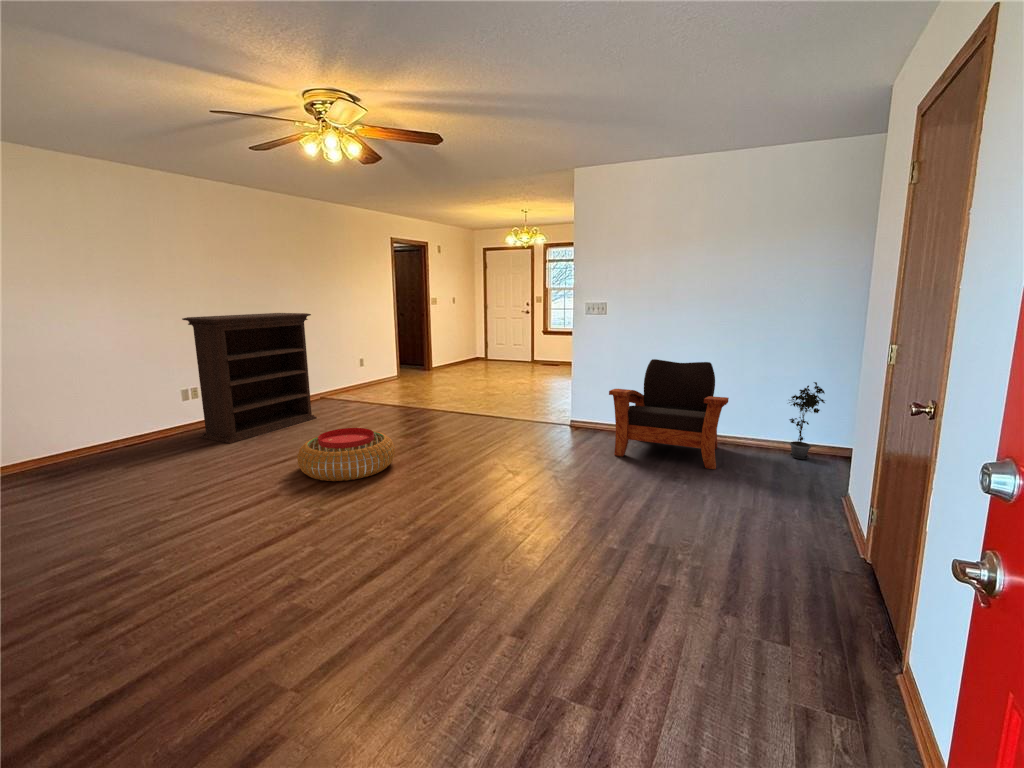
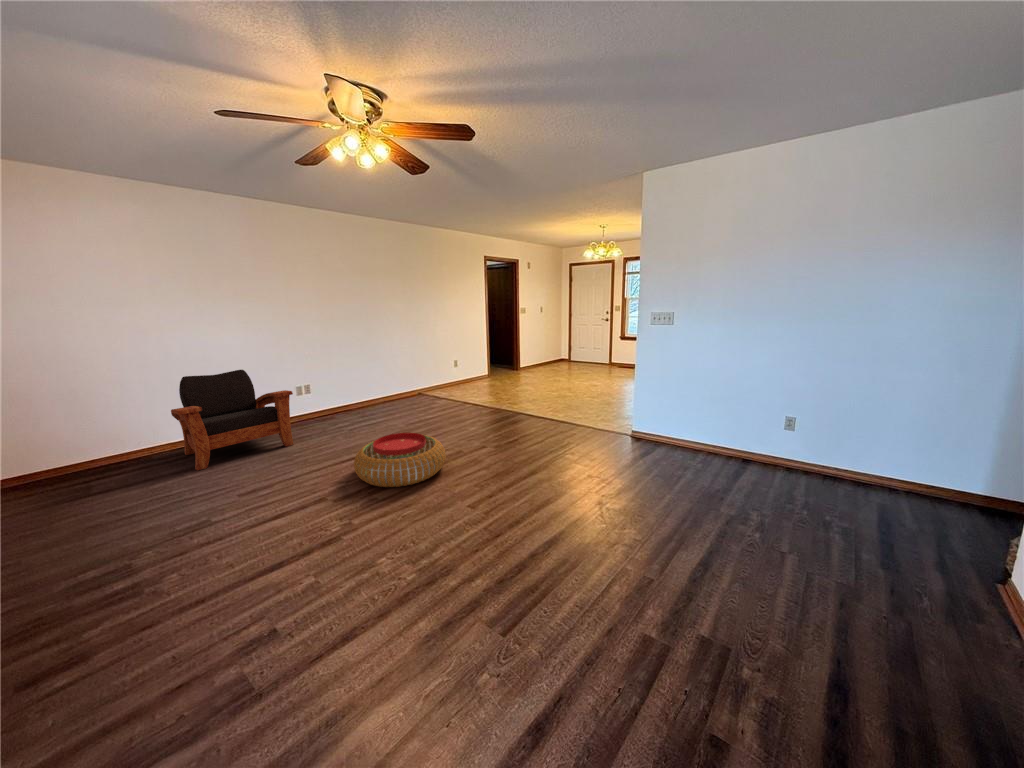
bookshelf: present [182,313,317,443] -> none [290,323,404,436]
armchair: present [609,359,729,469] -> present [171,370,293,471]
potted plant: present [789,382,825,459] -> none [905,412,973,508]

